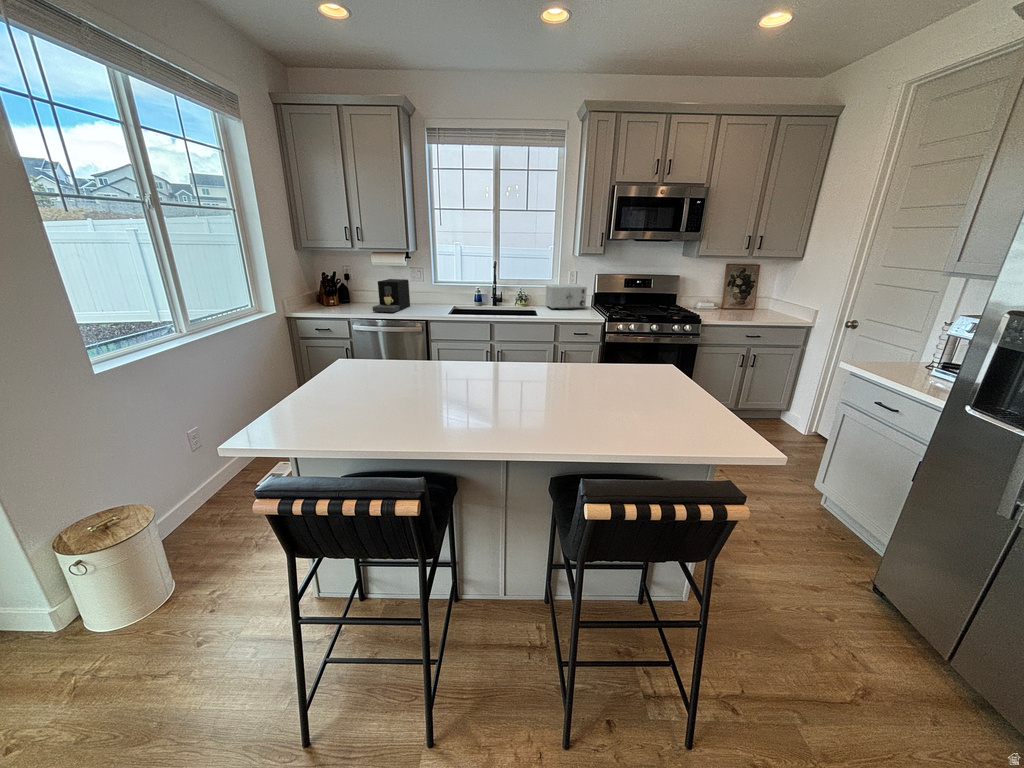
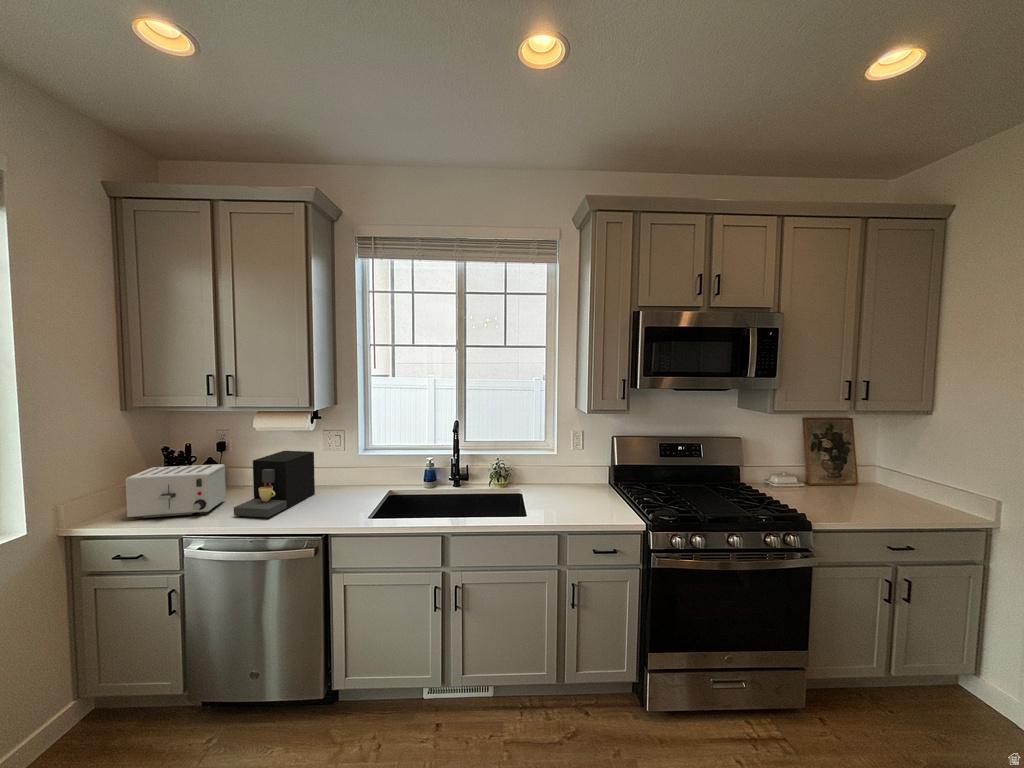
toaster: present [545,284,587,309] -> present [126,464,226,519]

